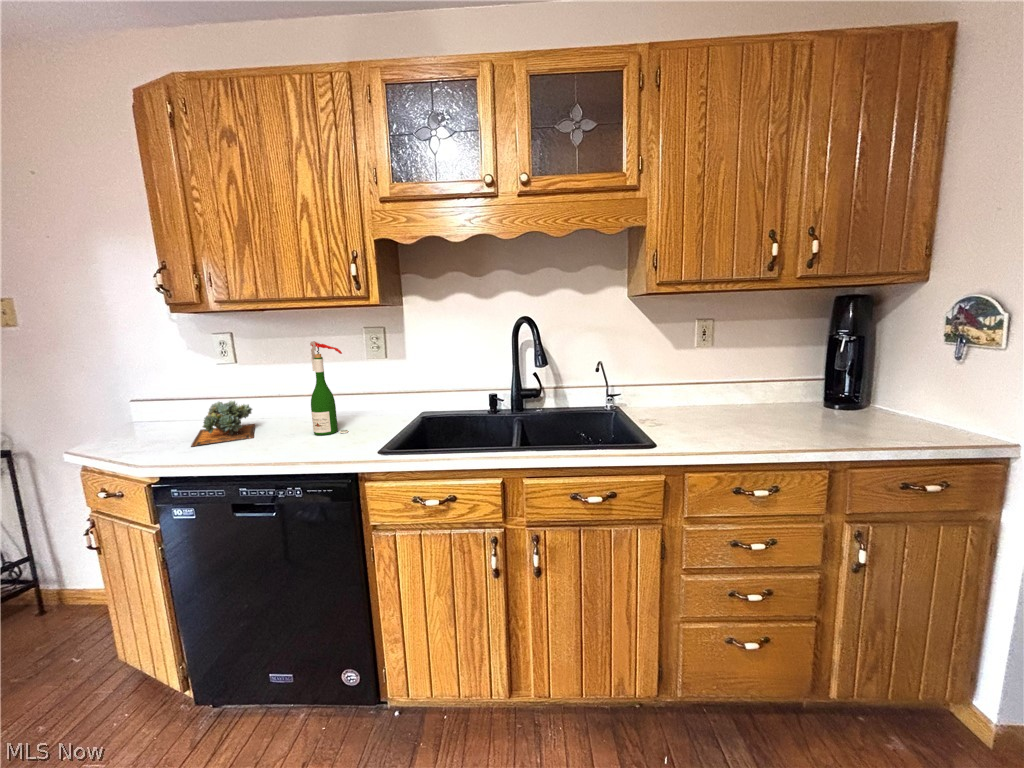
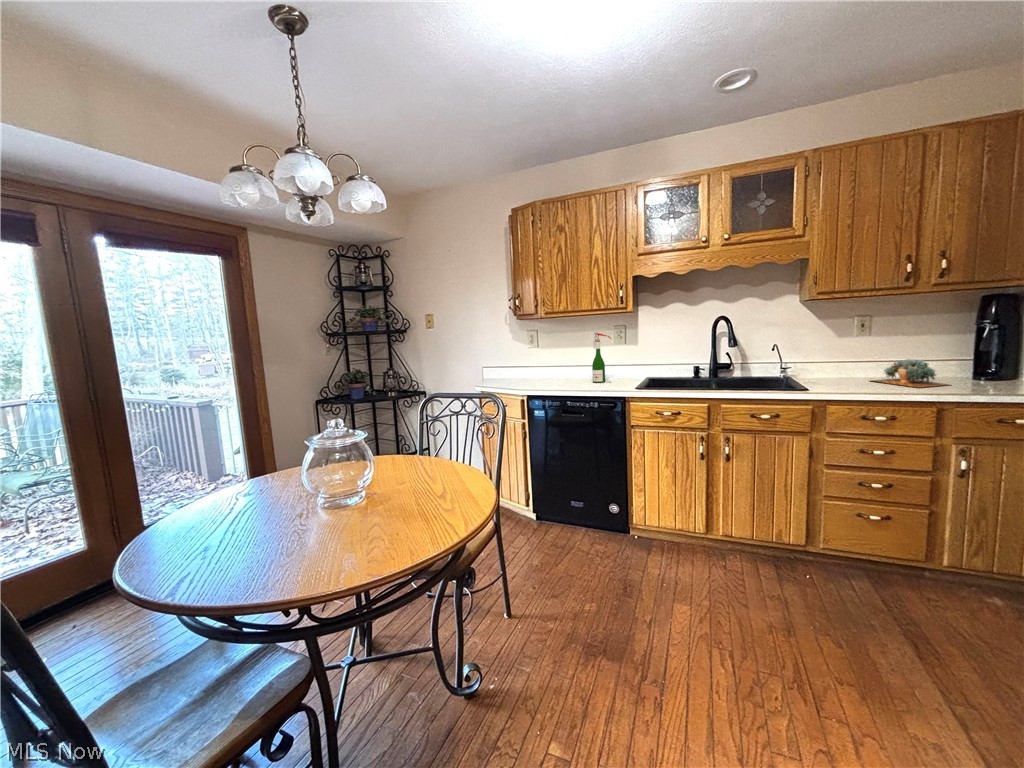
succulent plant: present [191,401,255,447] -> present [872,359,948,388]

